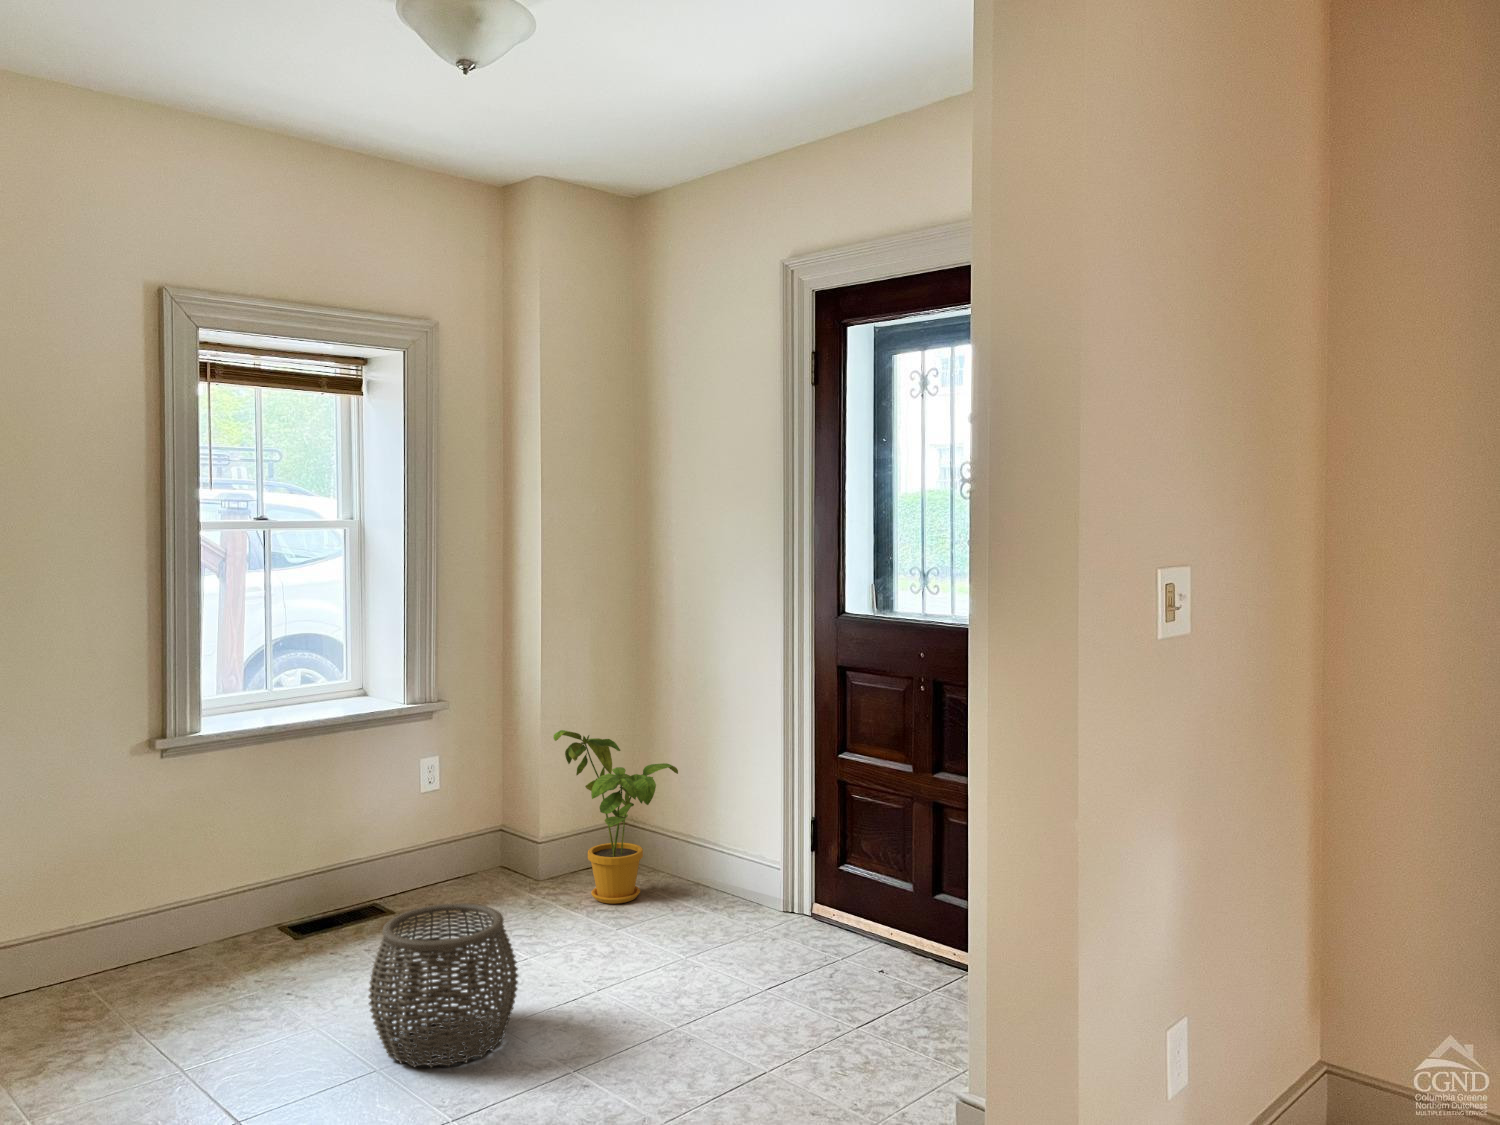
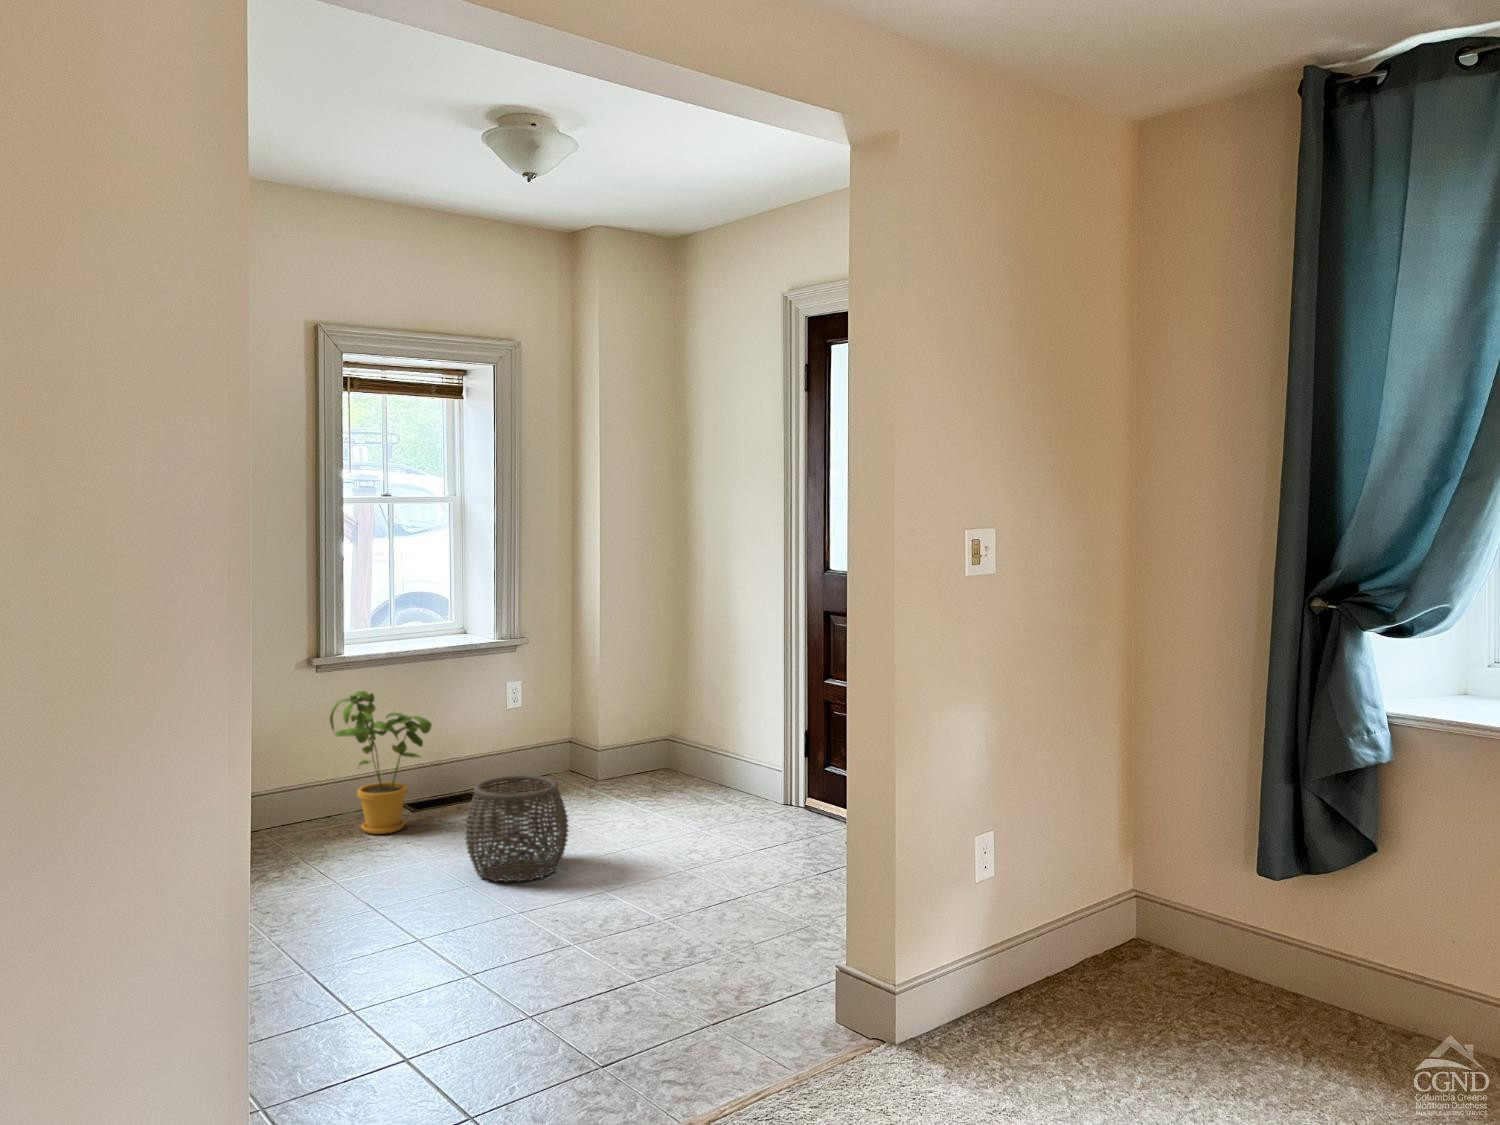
house plant: present [553,730,678,904] -> present [330,691,432,834]

